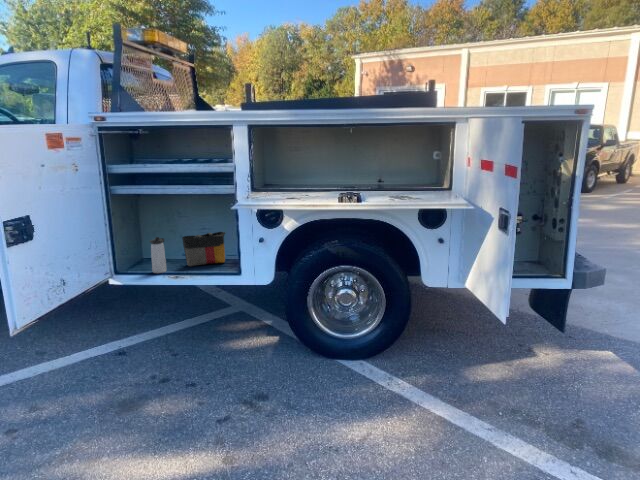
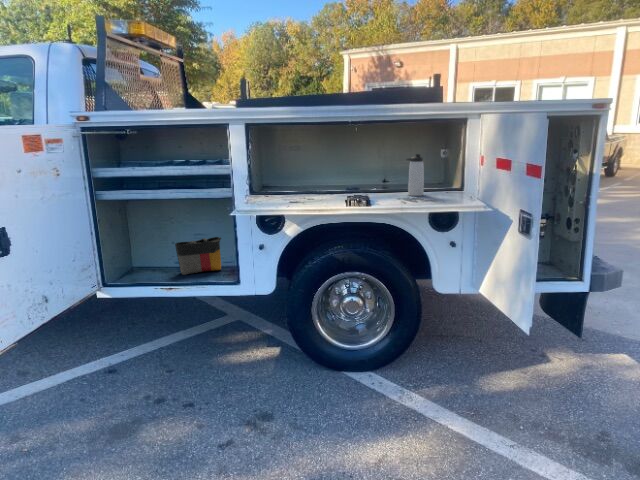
thermos bottle: present [150,237,166,273] -> present [406,154,424,196]

